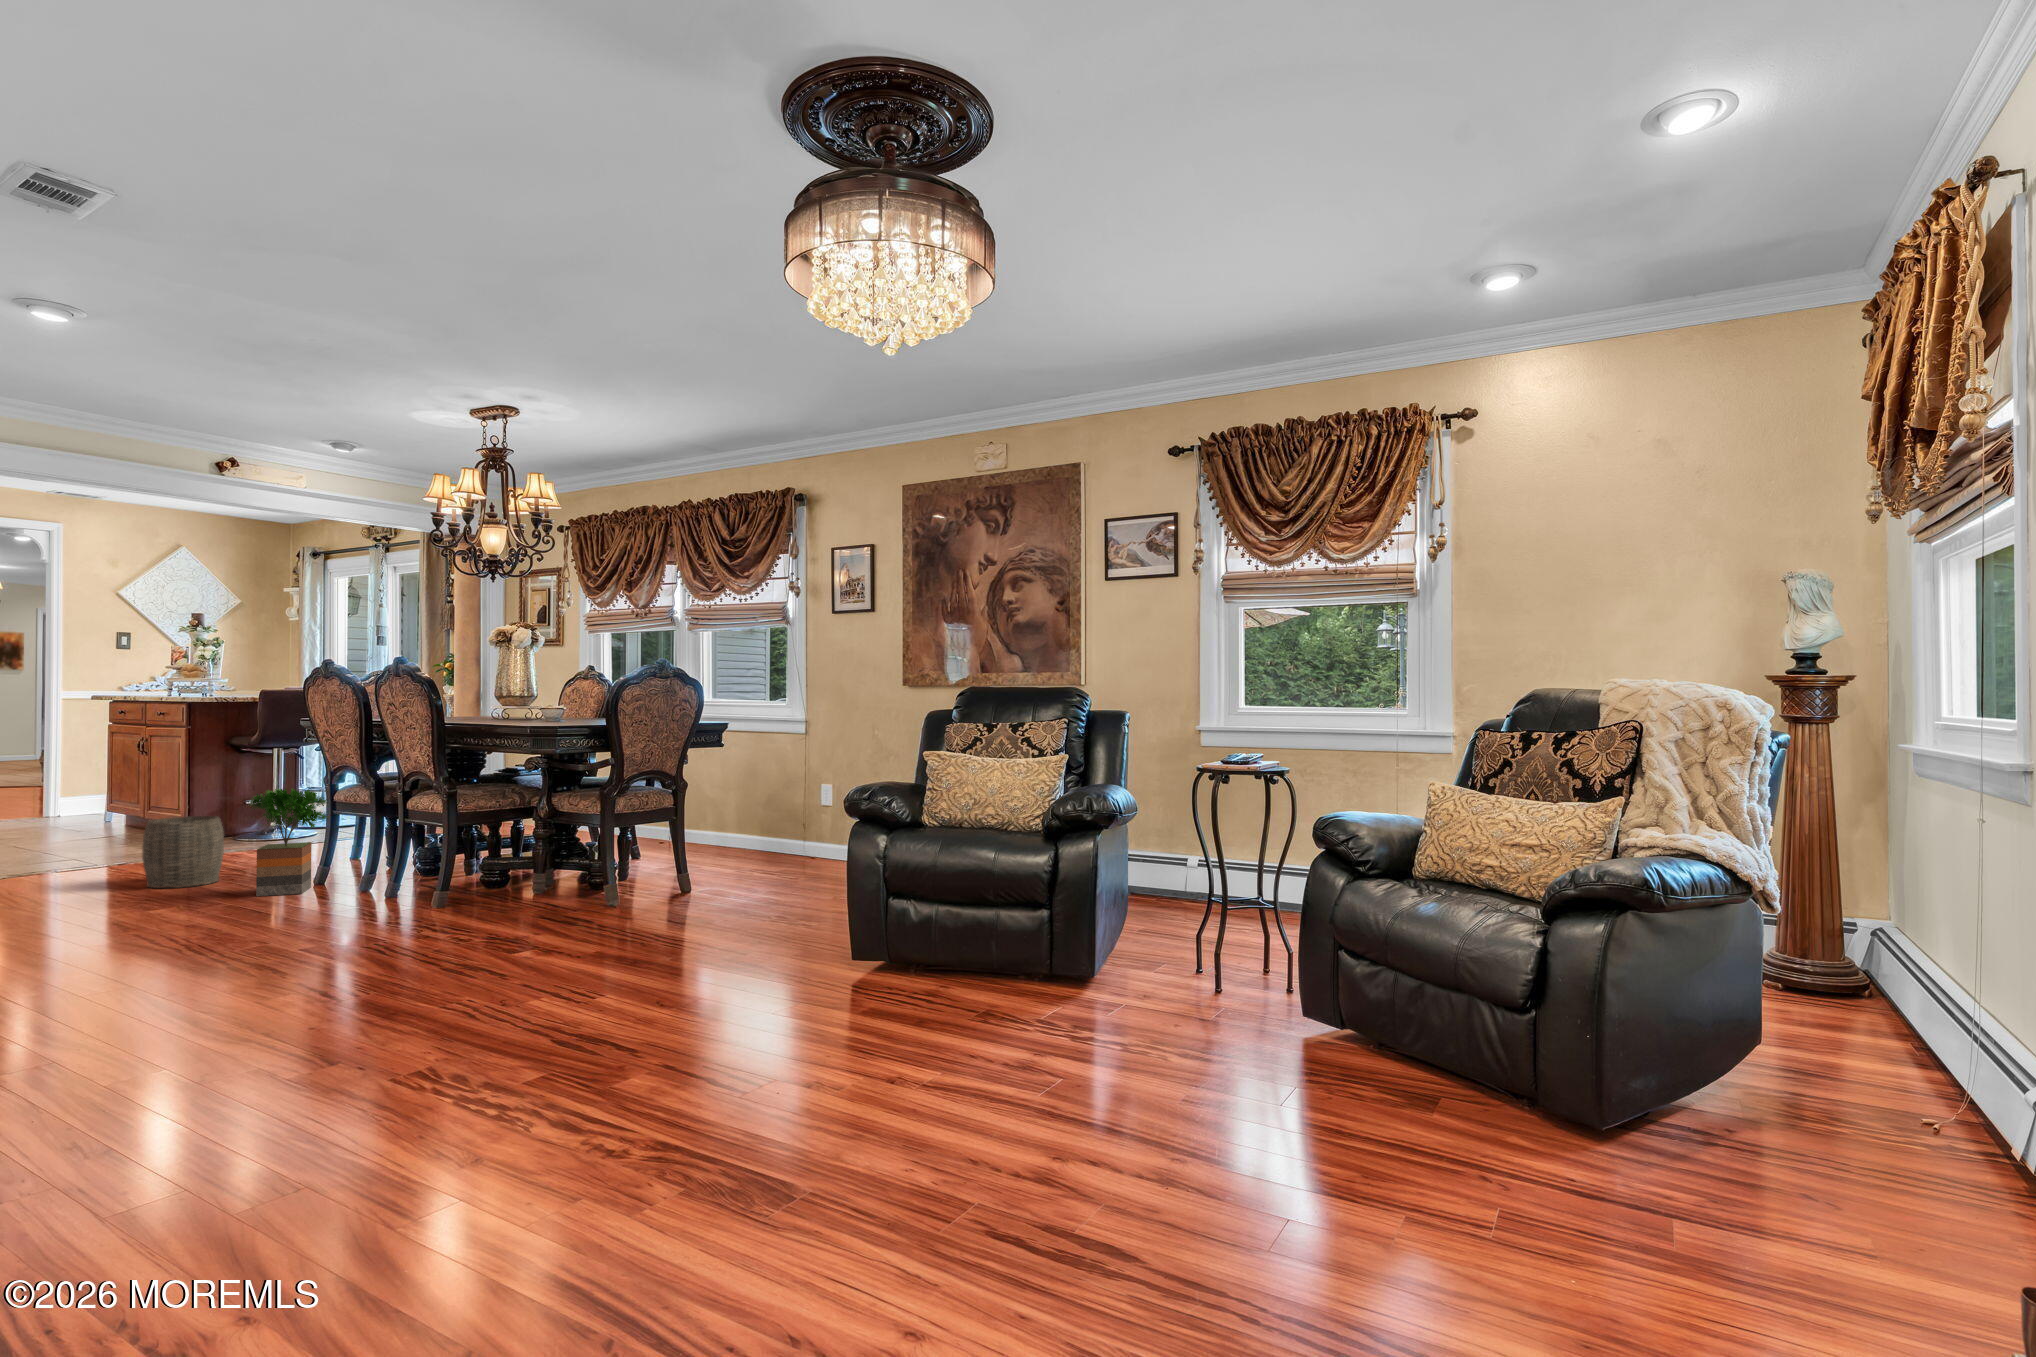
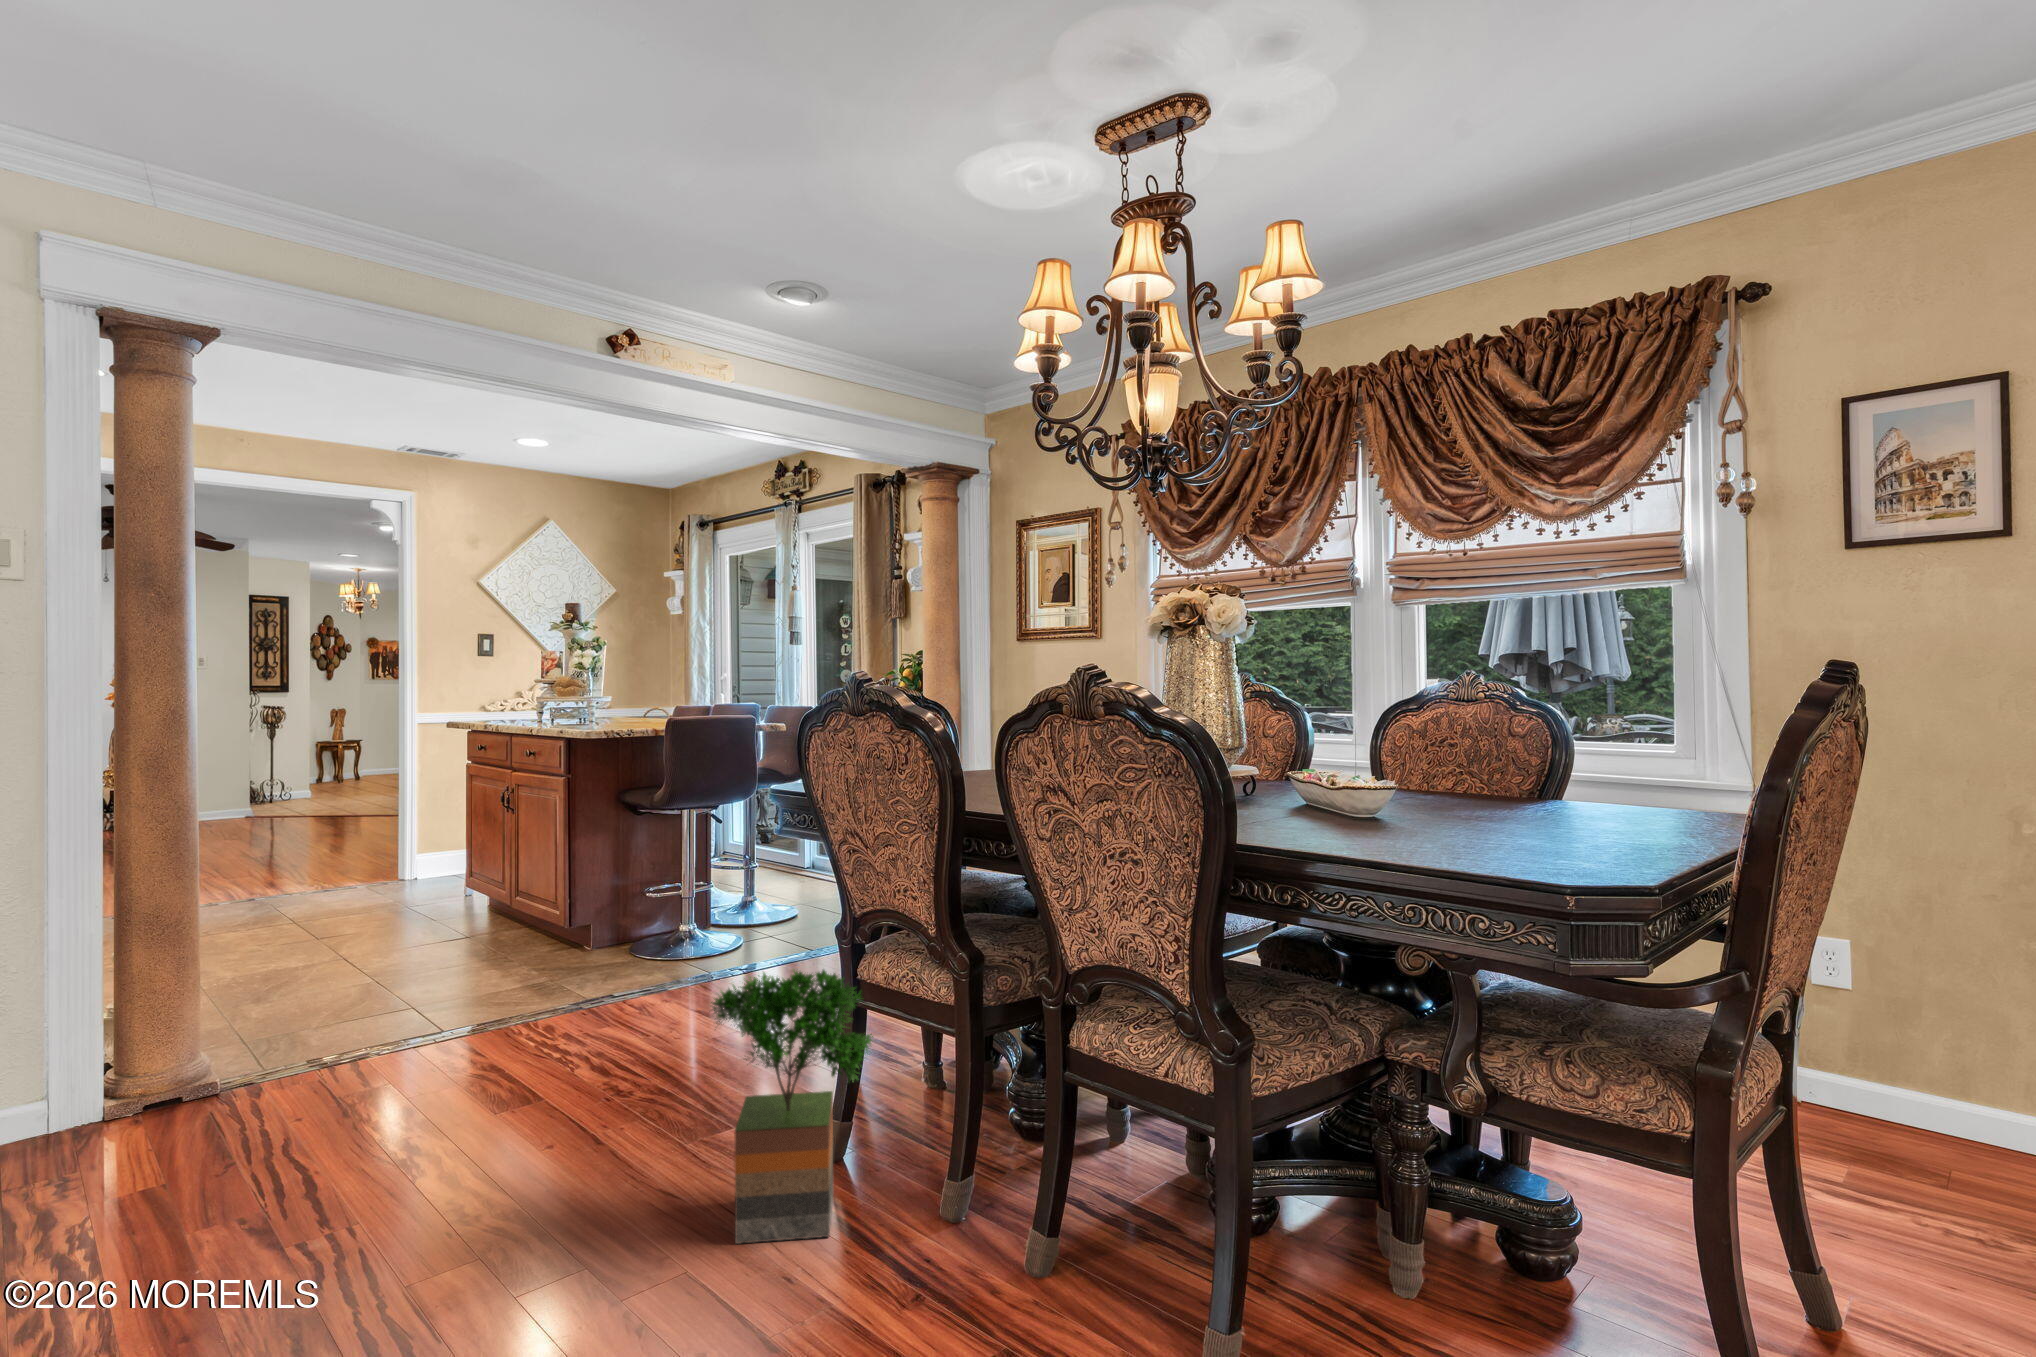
woven basket: present [142,816,224,888] -> none [501,994,648,1174]

